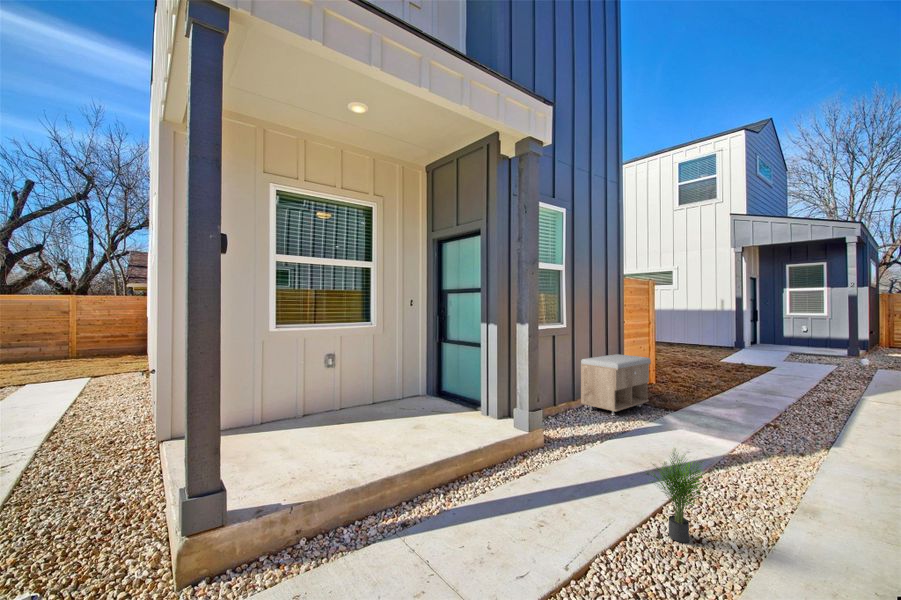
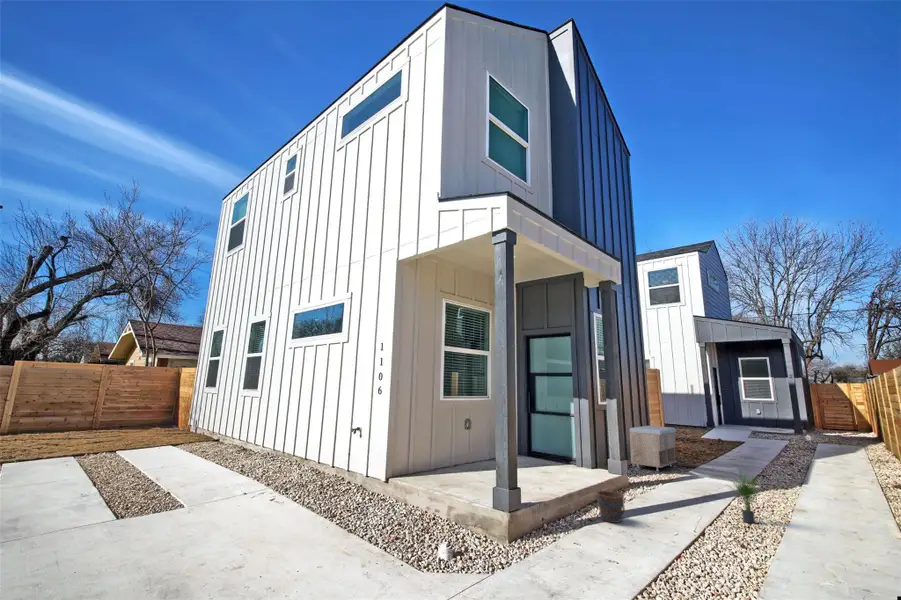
bucket: none [404,474,453,532] -> present [596,491,625,523]

